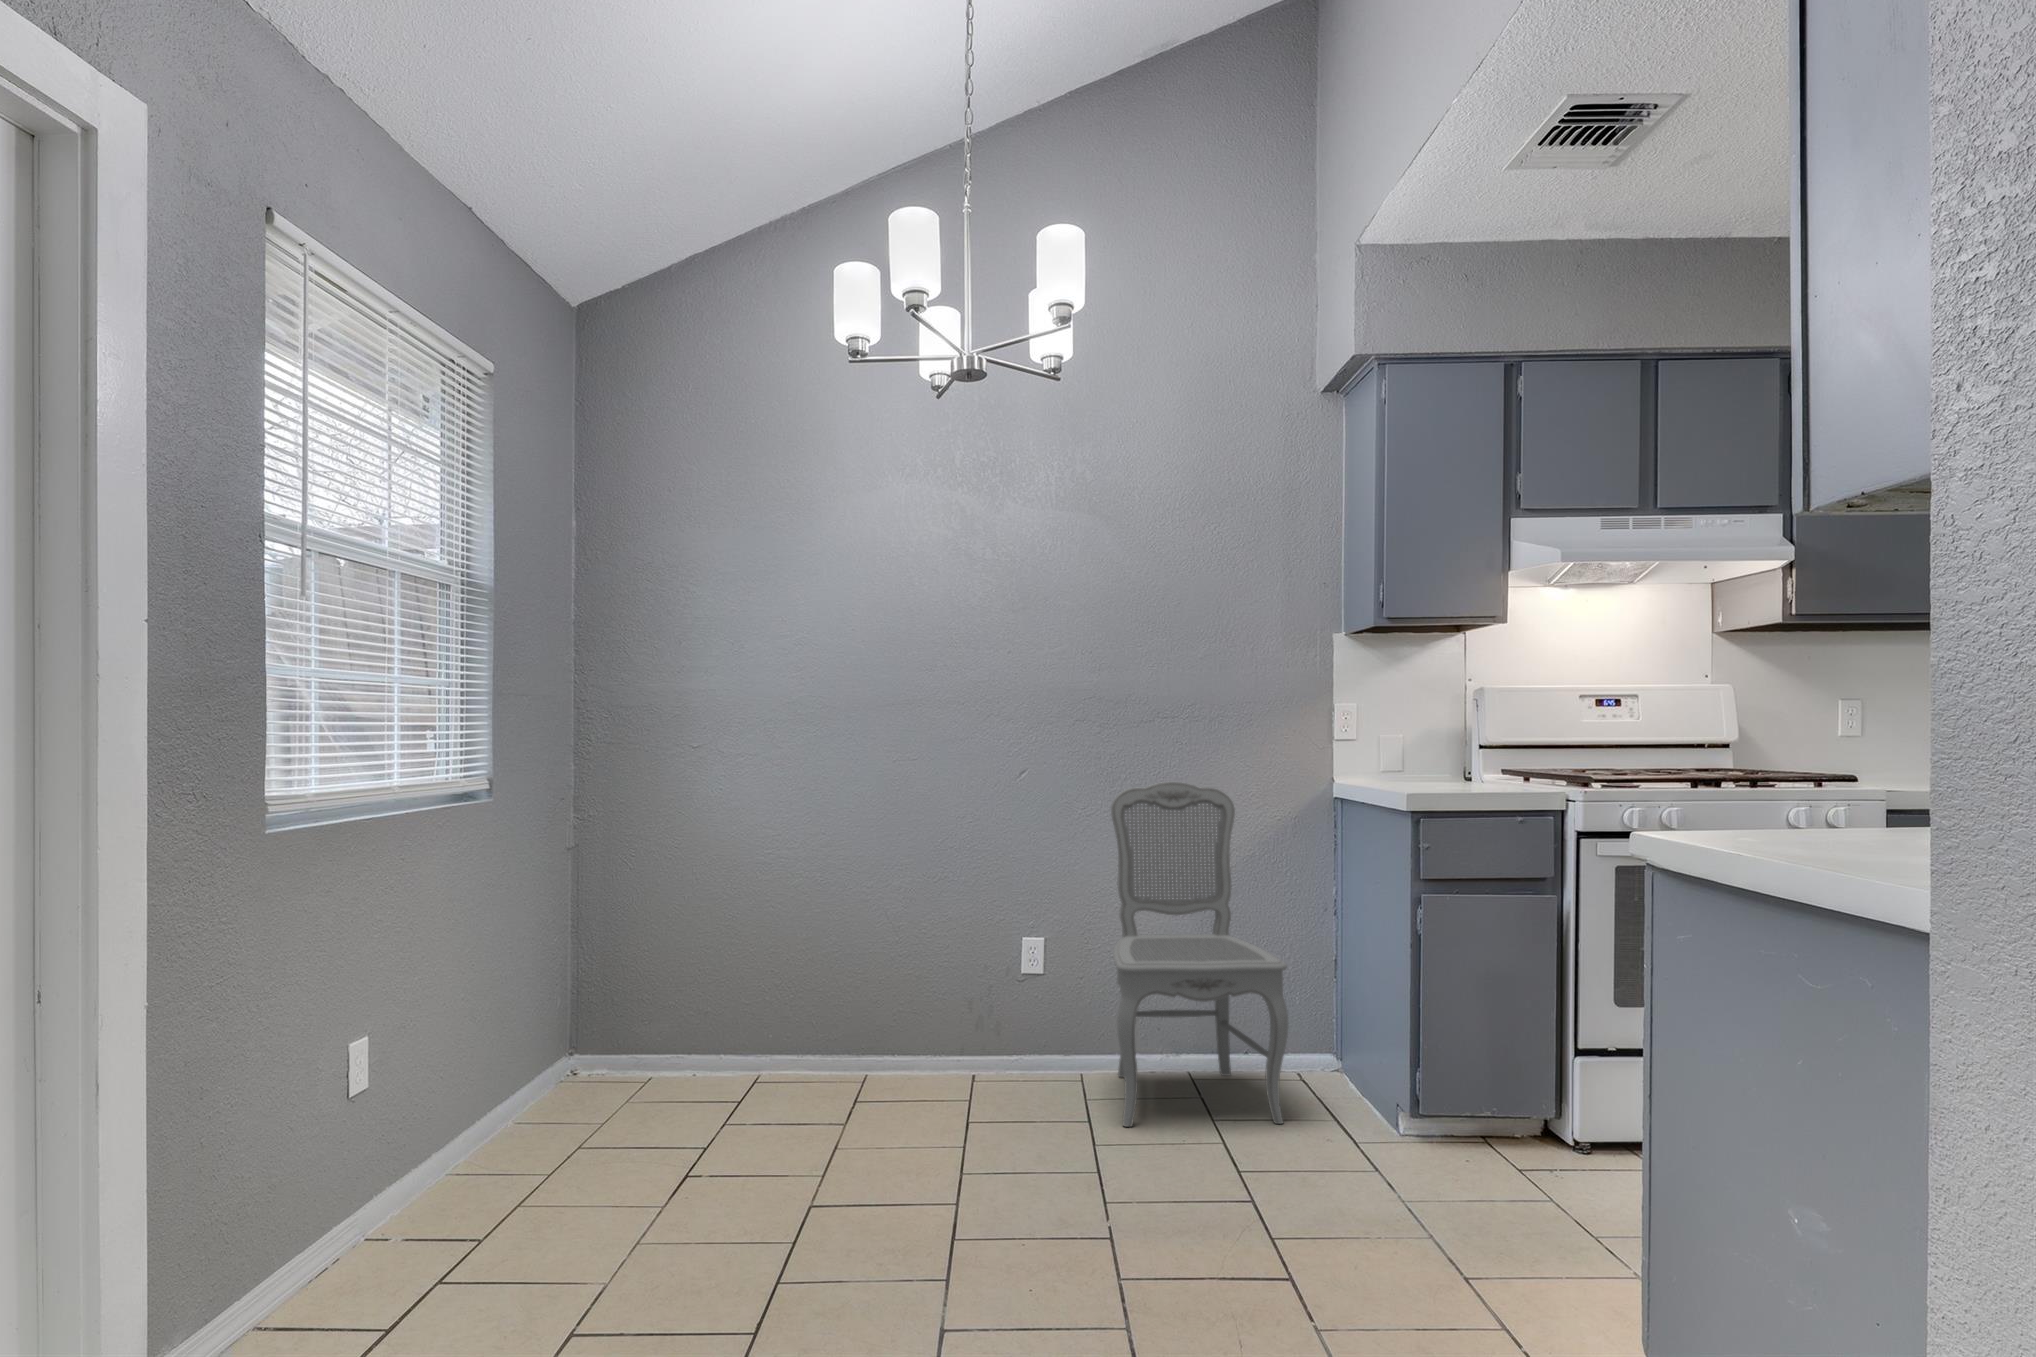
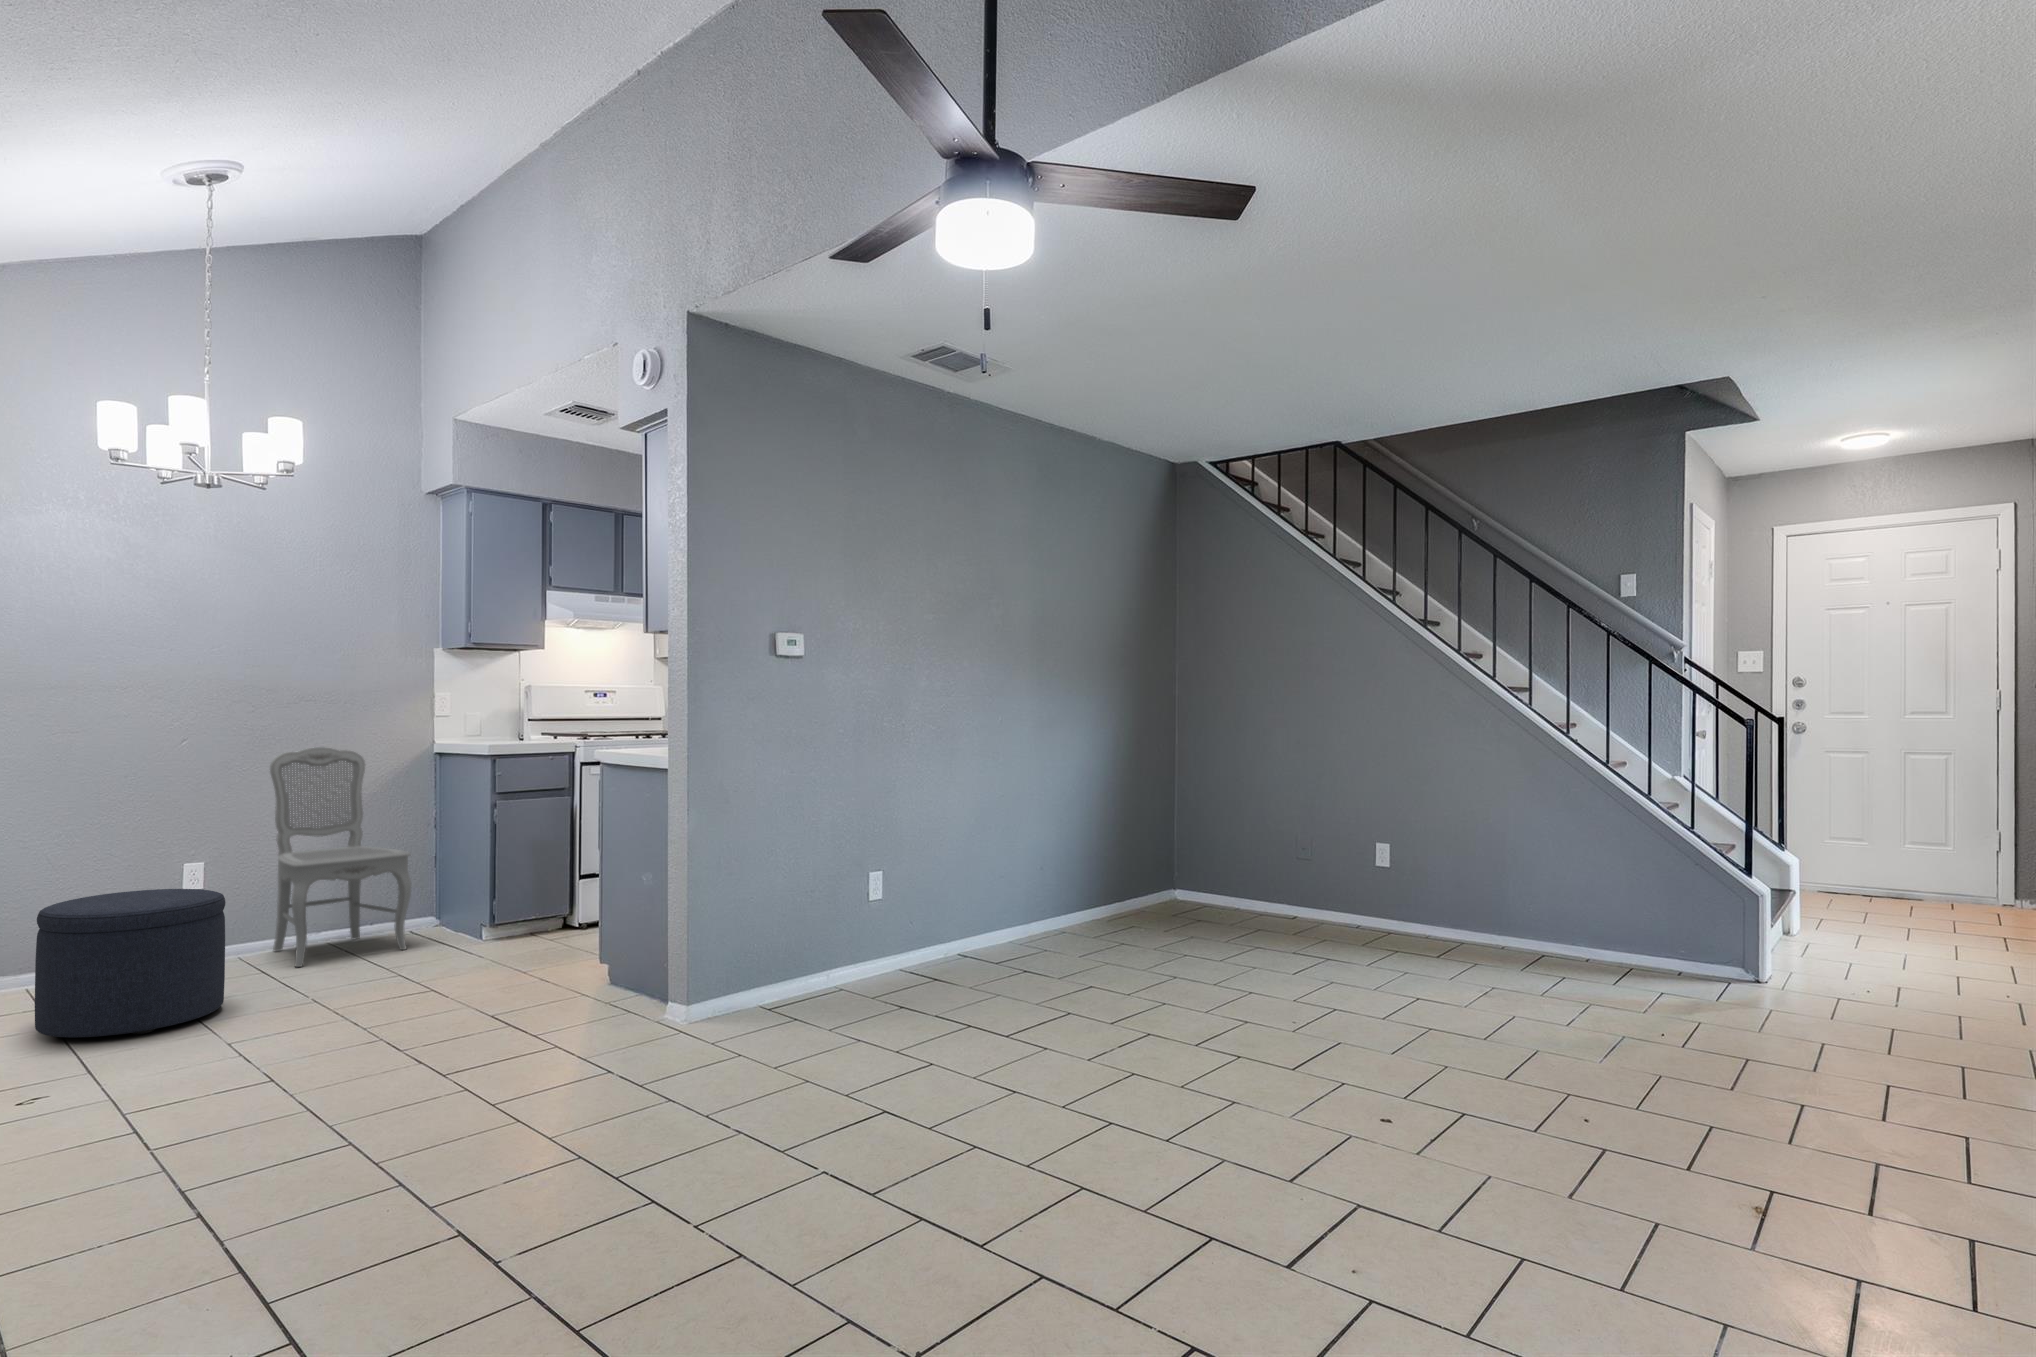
ottoman: none [763,991,989,1244] -> present [35,889,226,1037]

